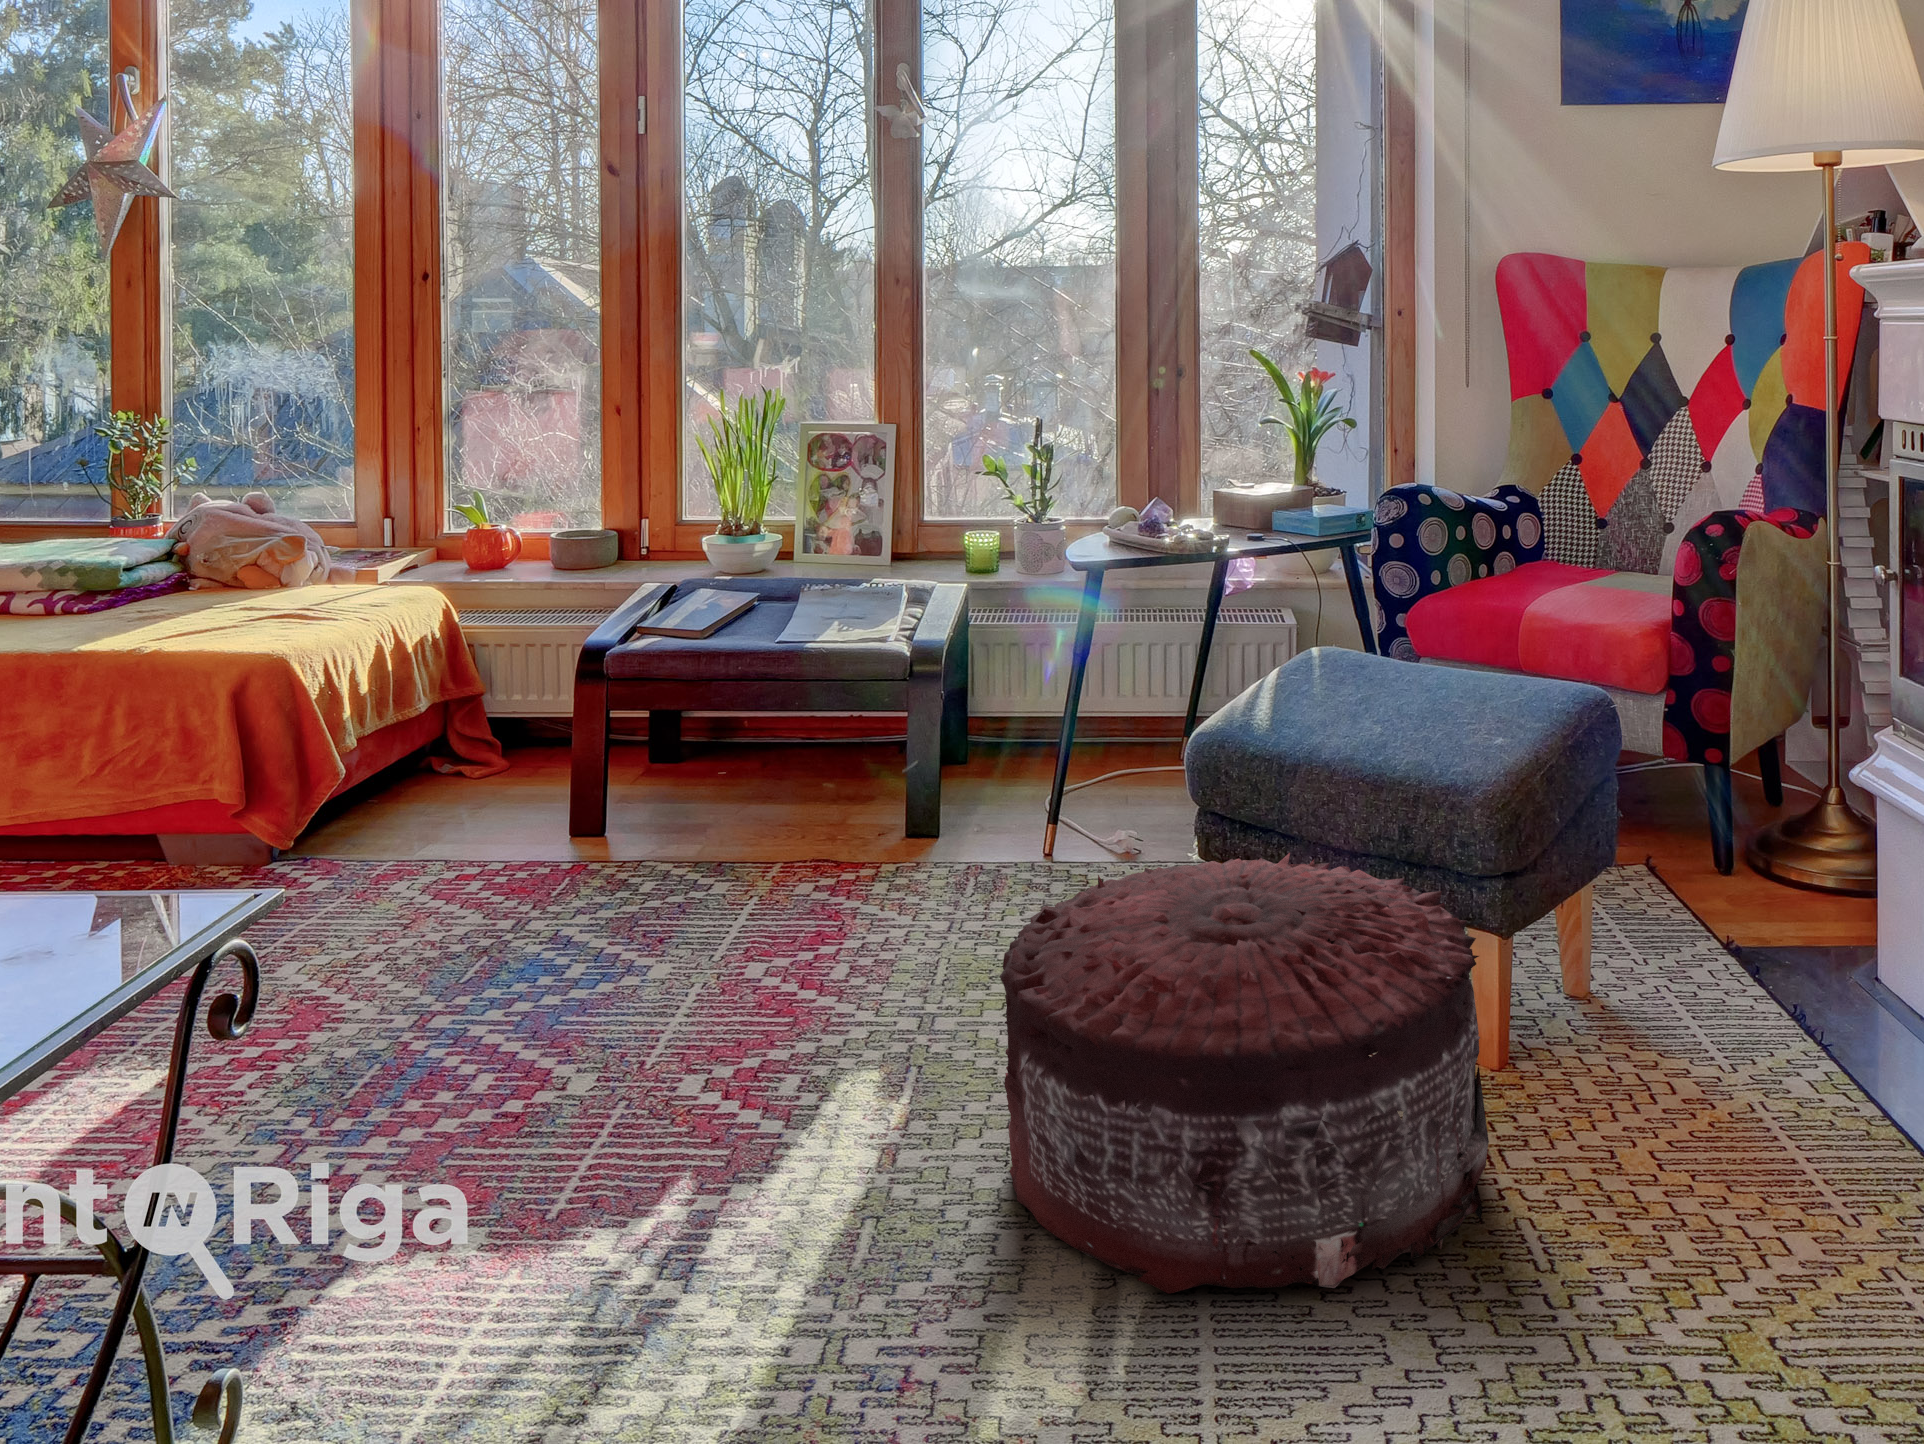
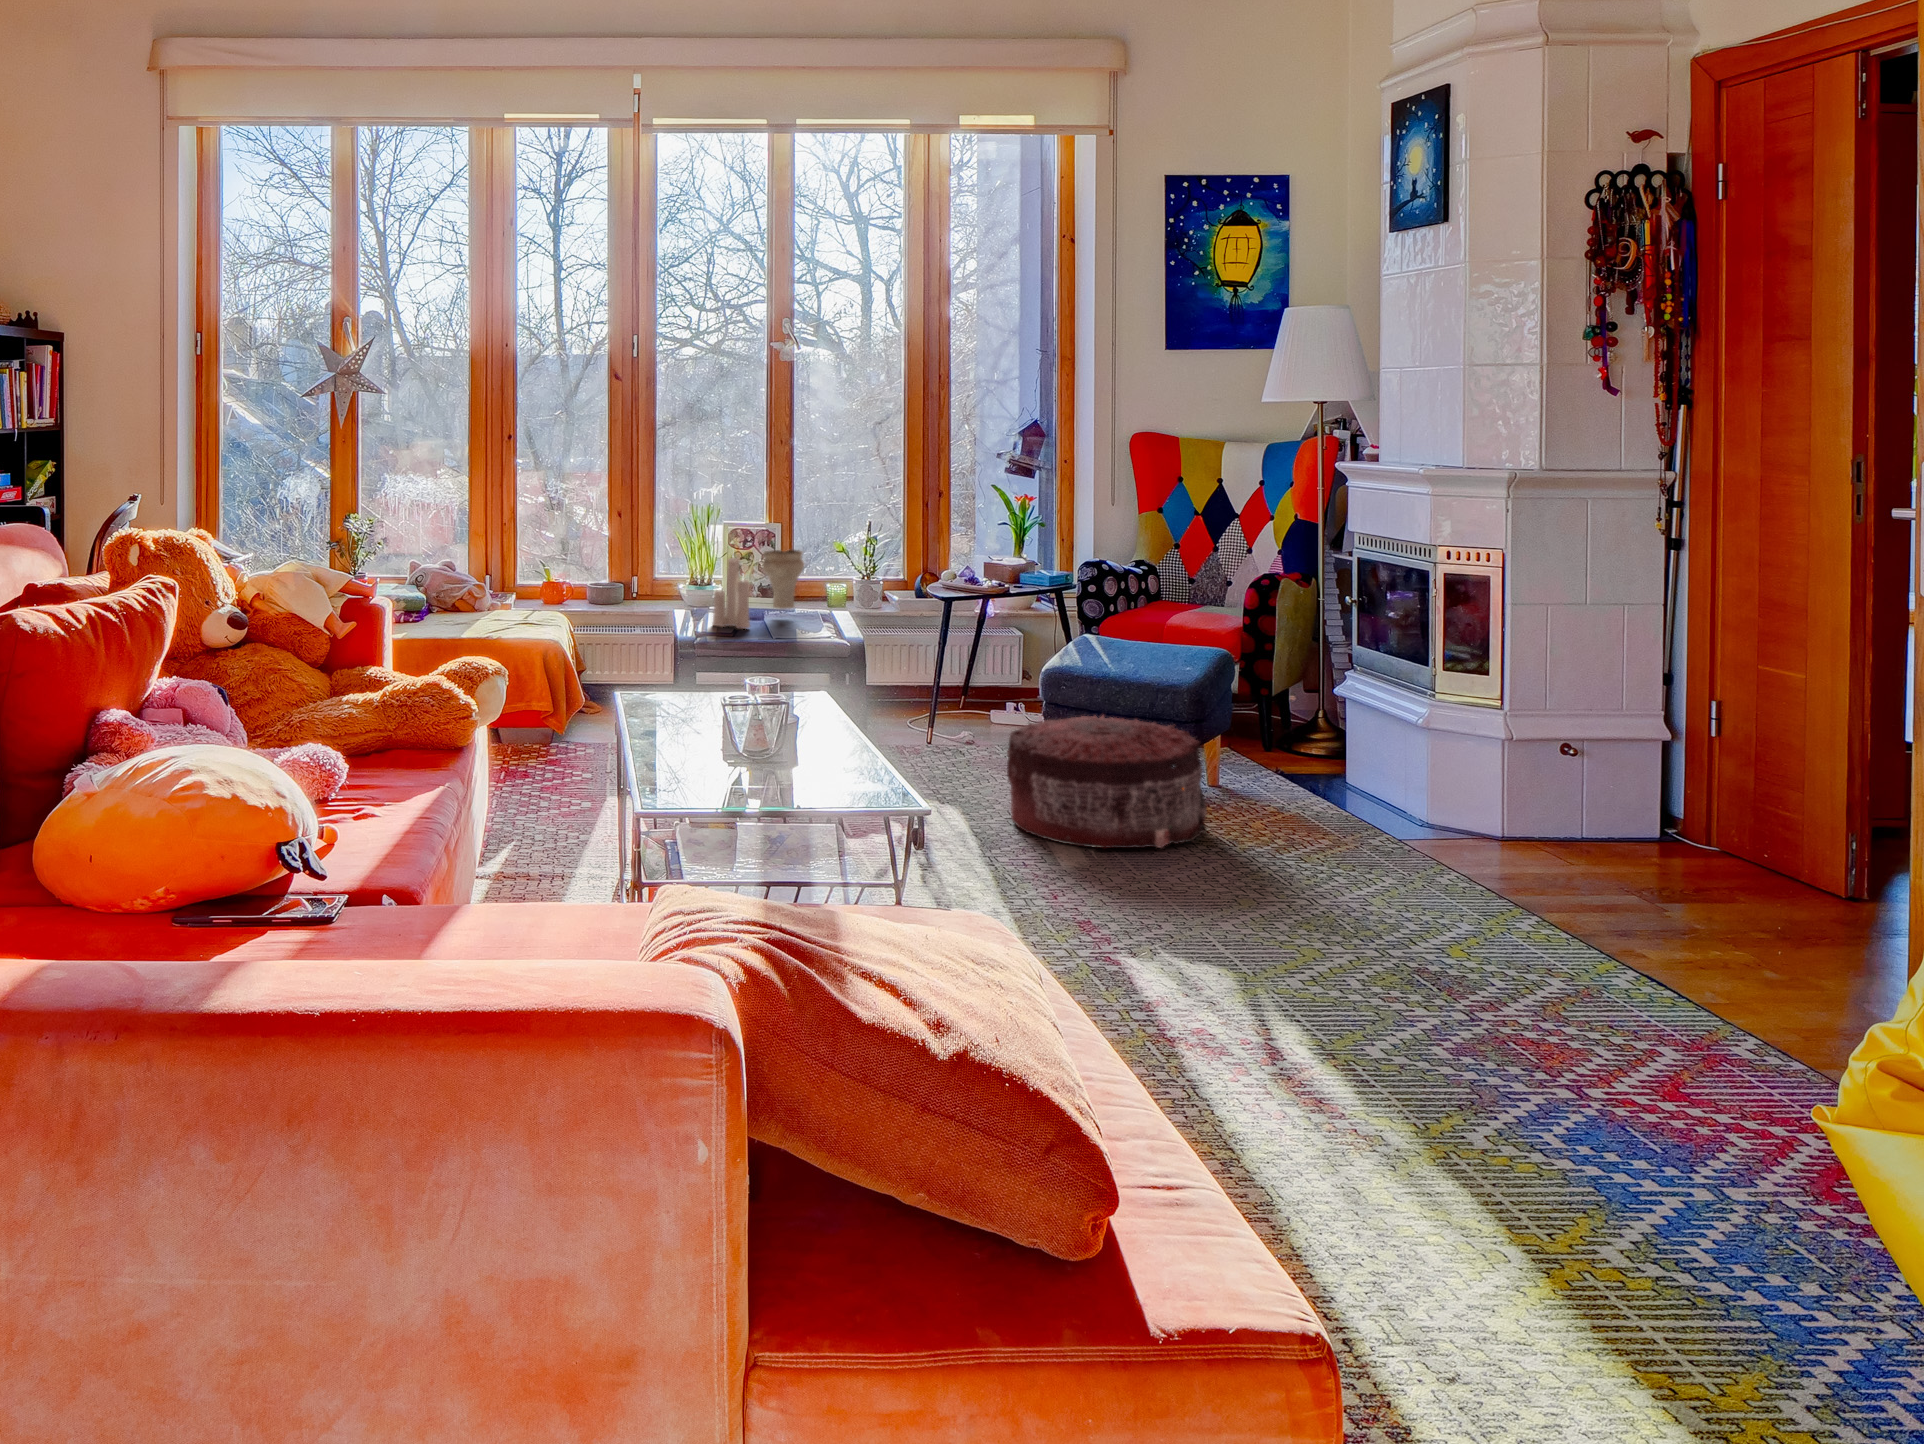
candle: none [670,463,740,624] -> present [712,557,750,629]
vase: none [782,470,888,587] -> present [762,549,804,609]

